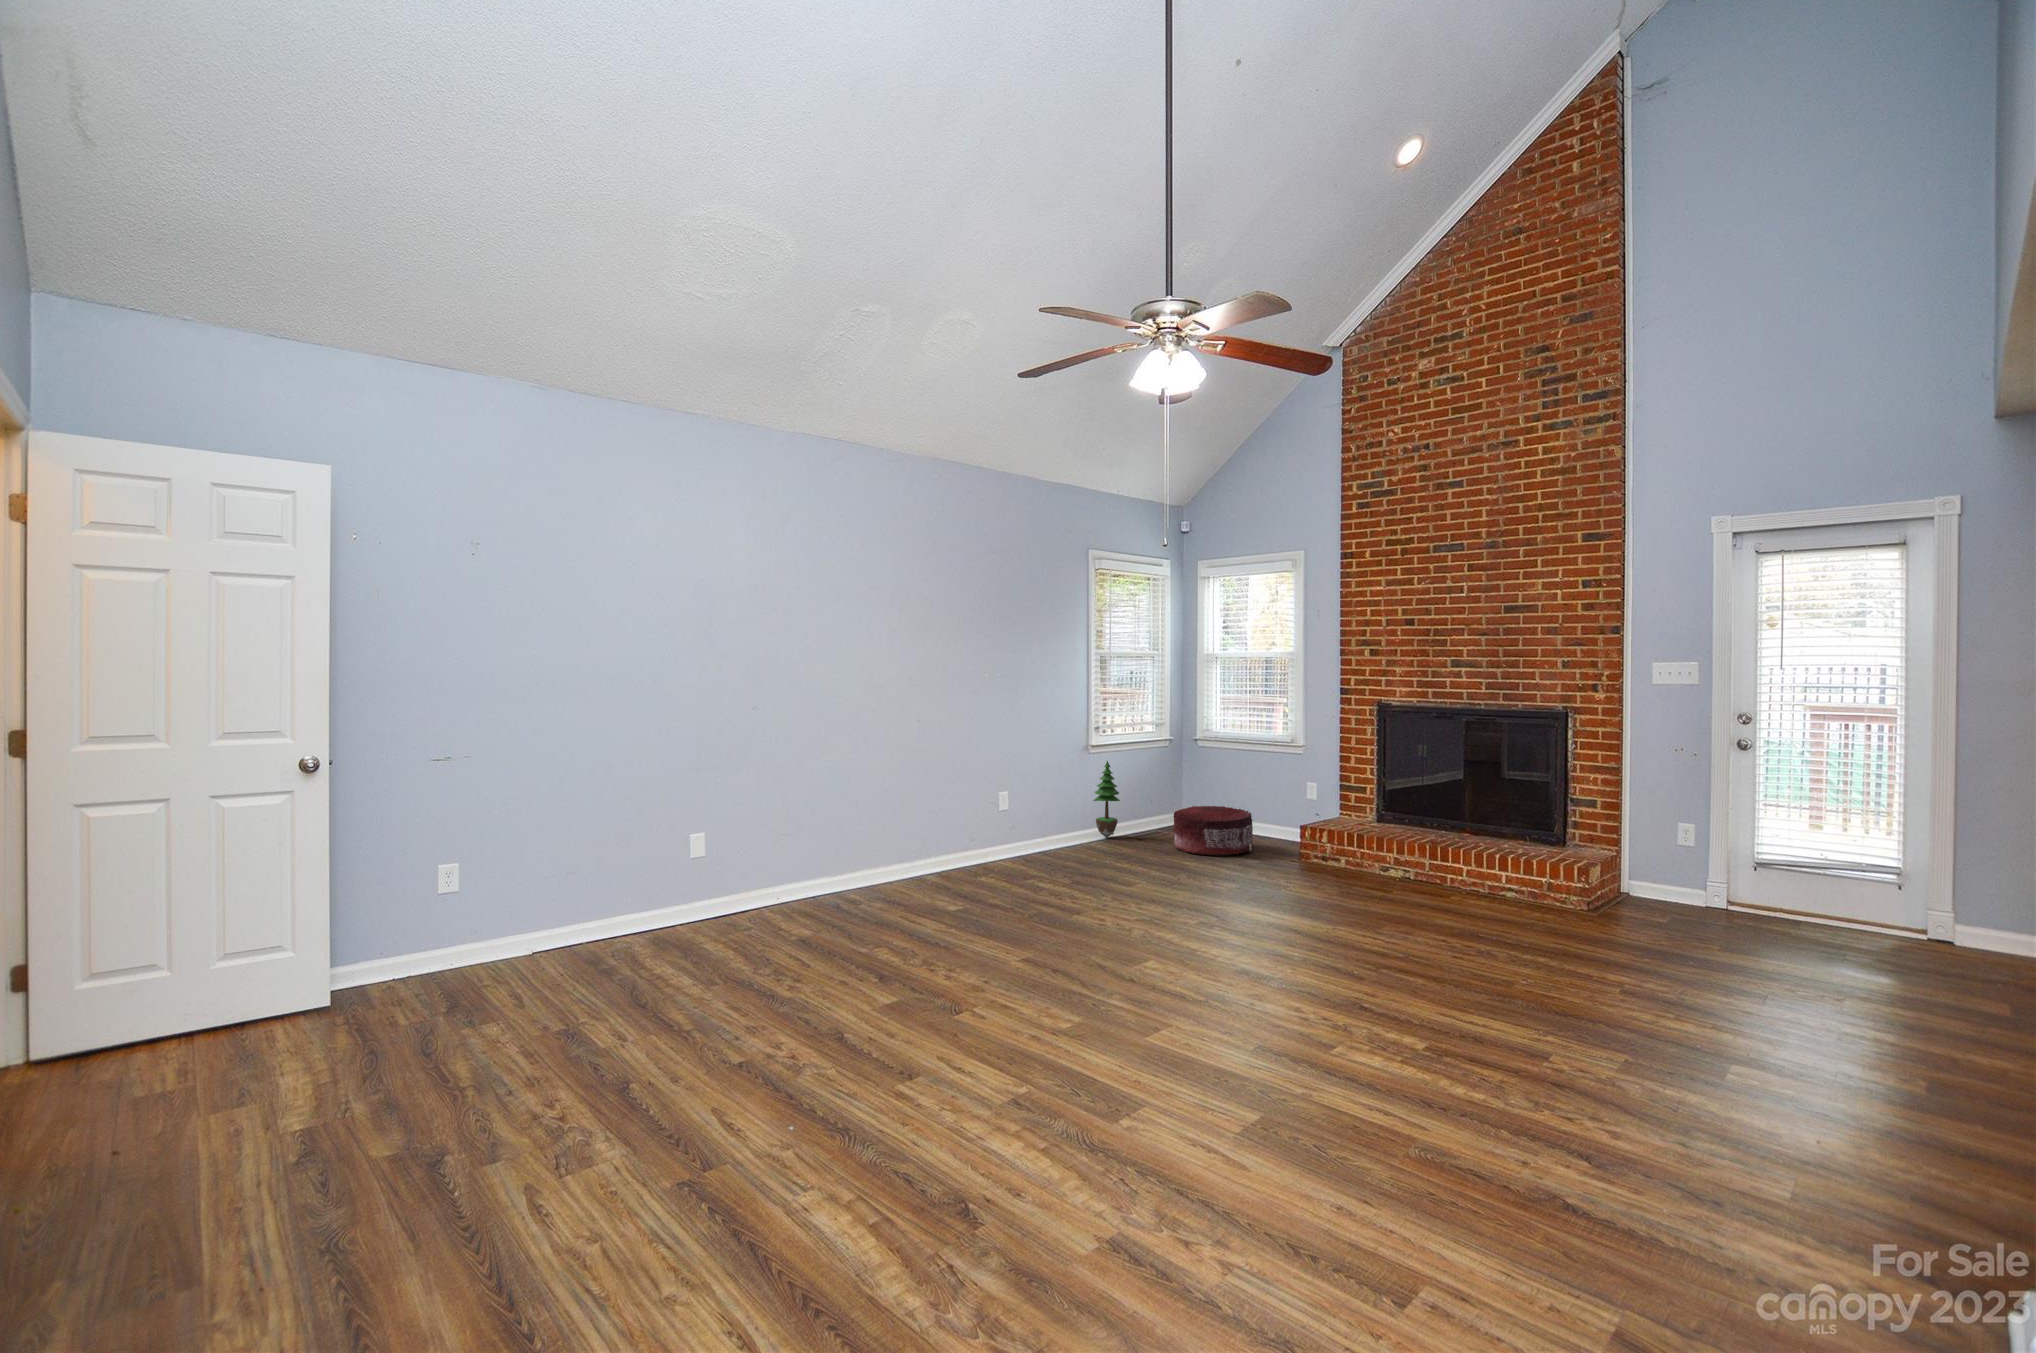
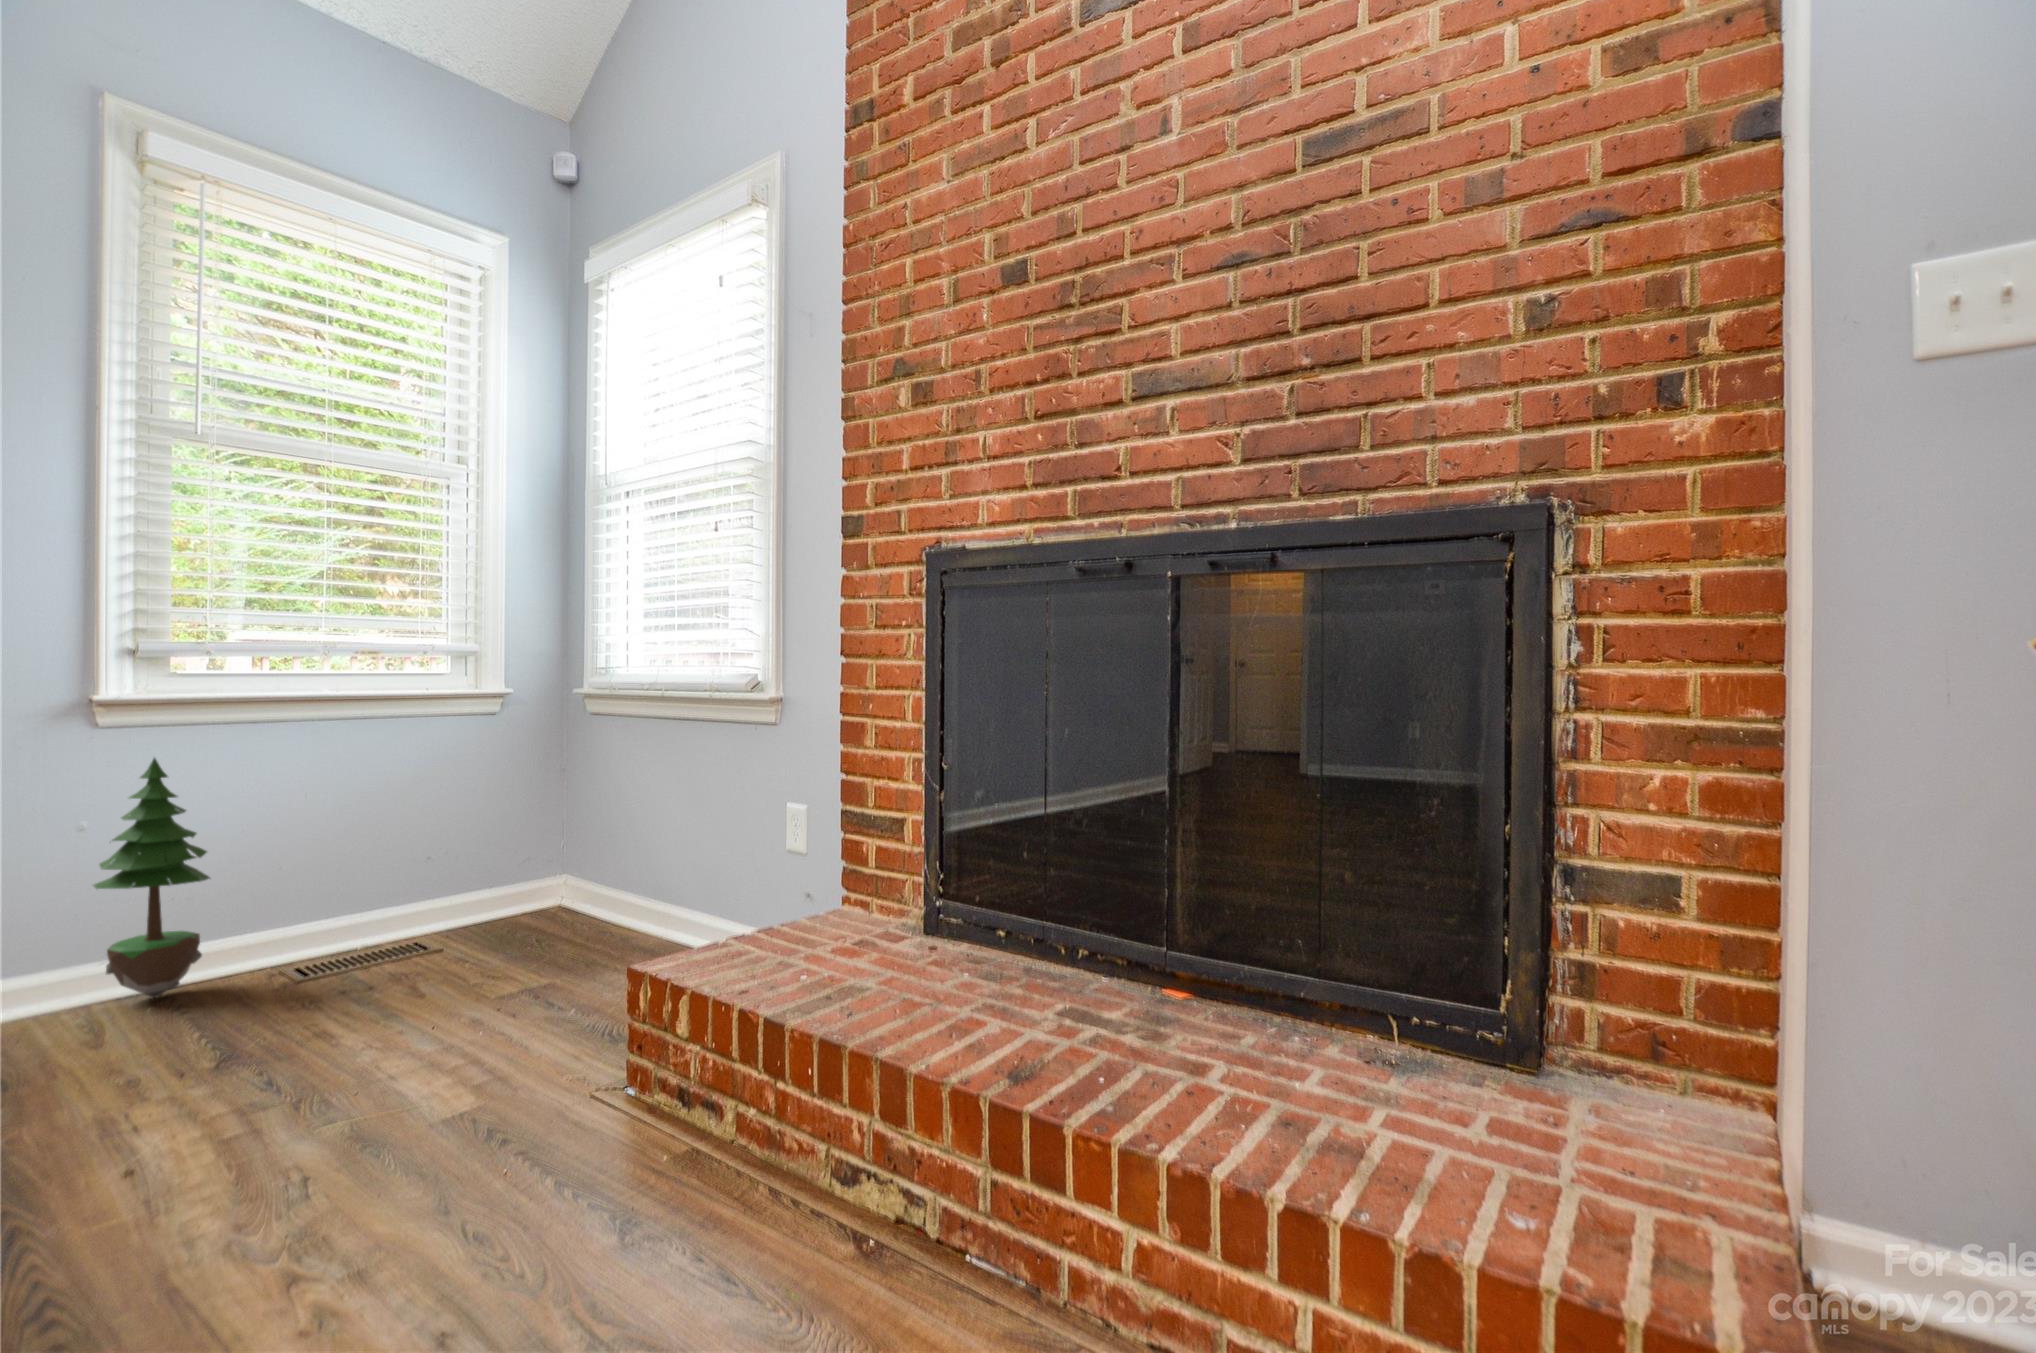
pouf: present [1173,806,1254,855] -> none [249,886,570,1093]

